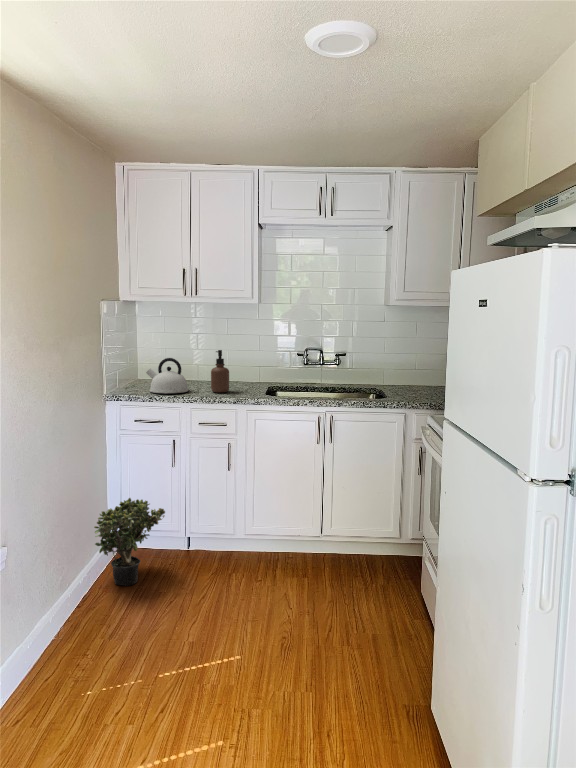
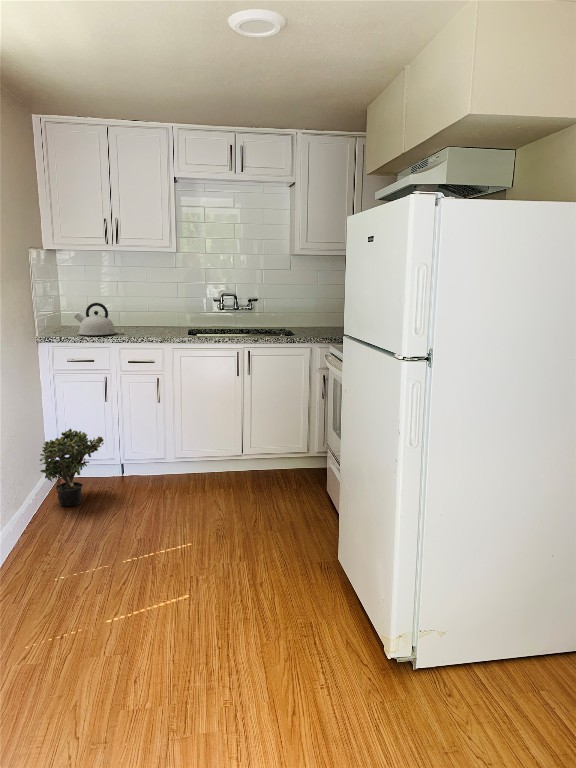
soap dispenser: present [211,350,229,393] -> none [136,295,154,334]

